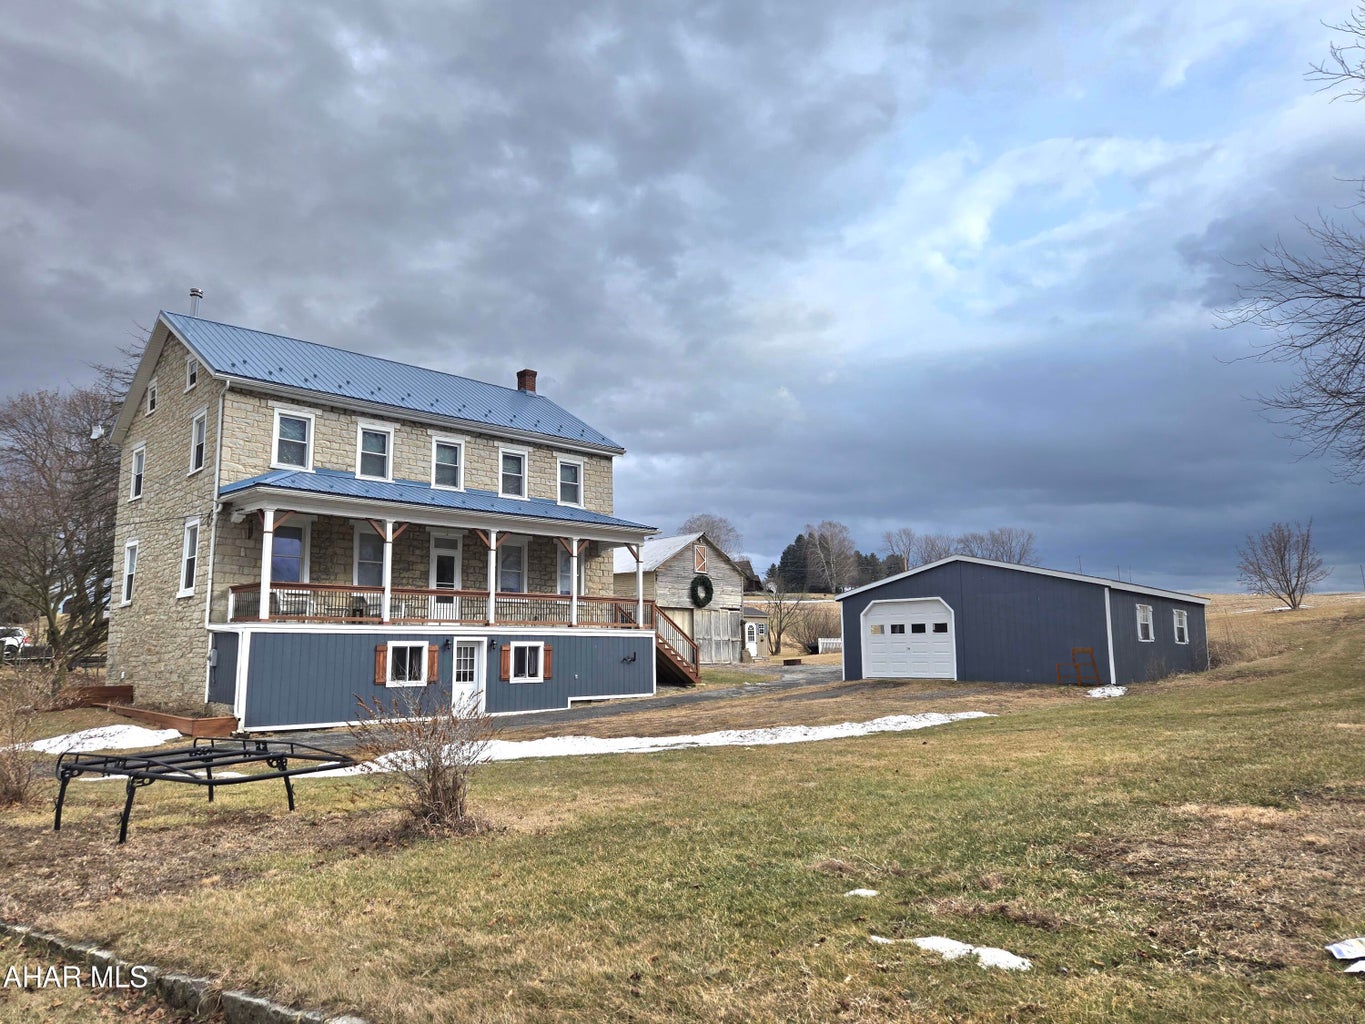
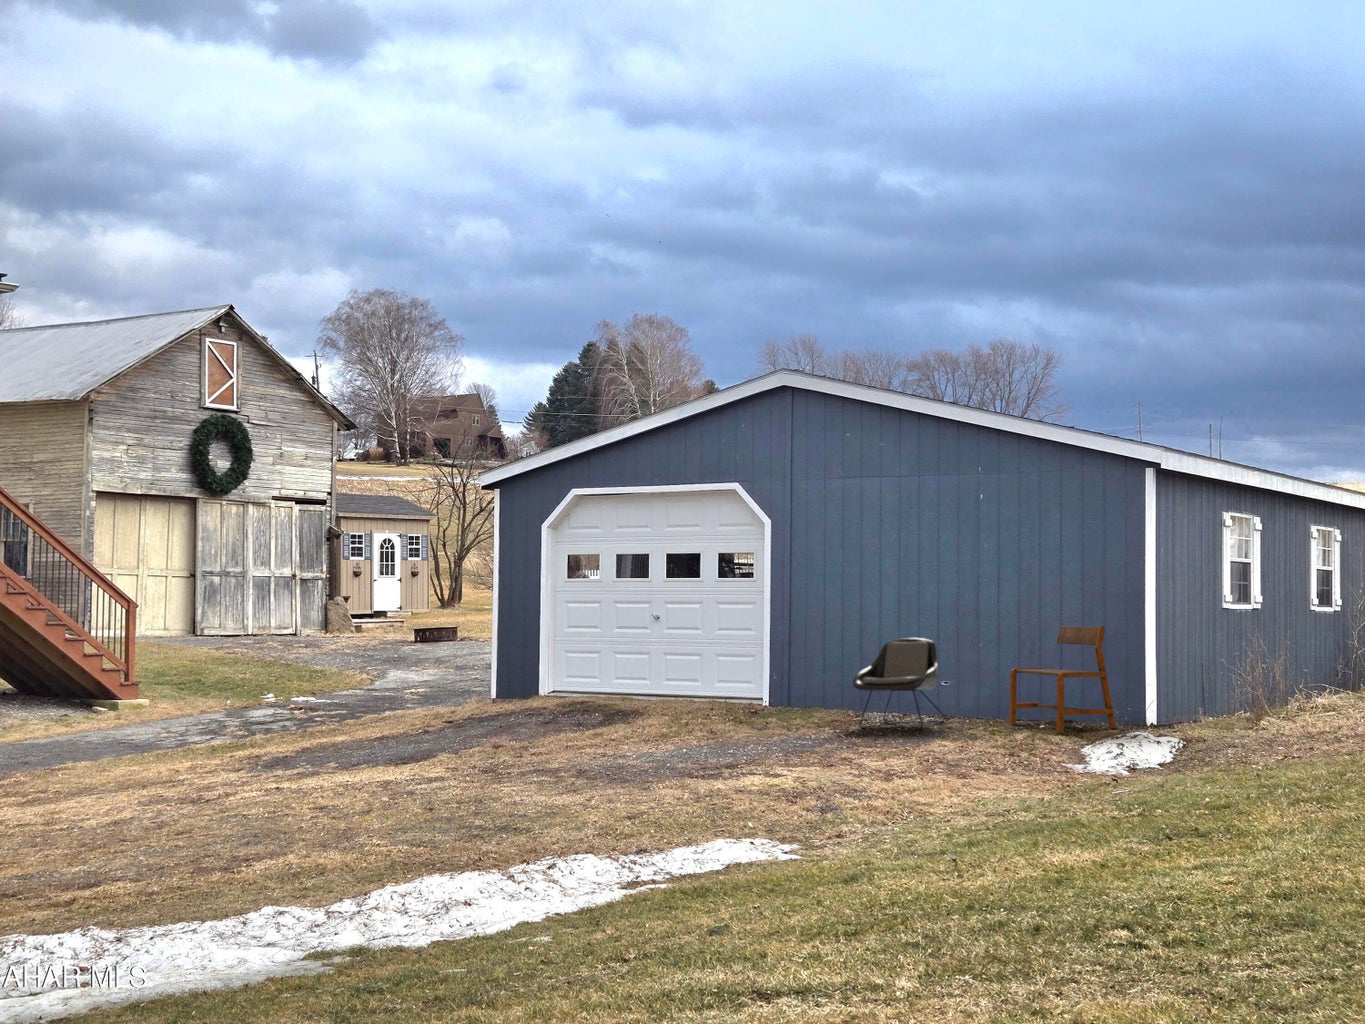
lounge chair: none [995,653,1032,686] -> present [853,638,945,729]

